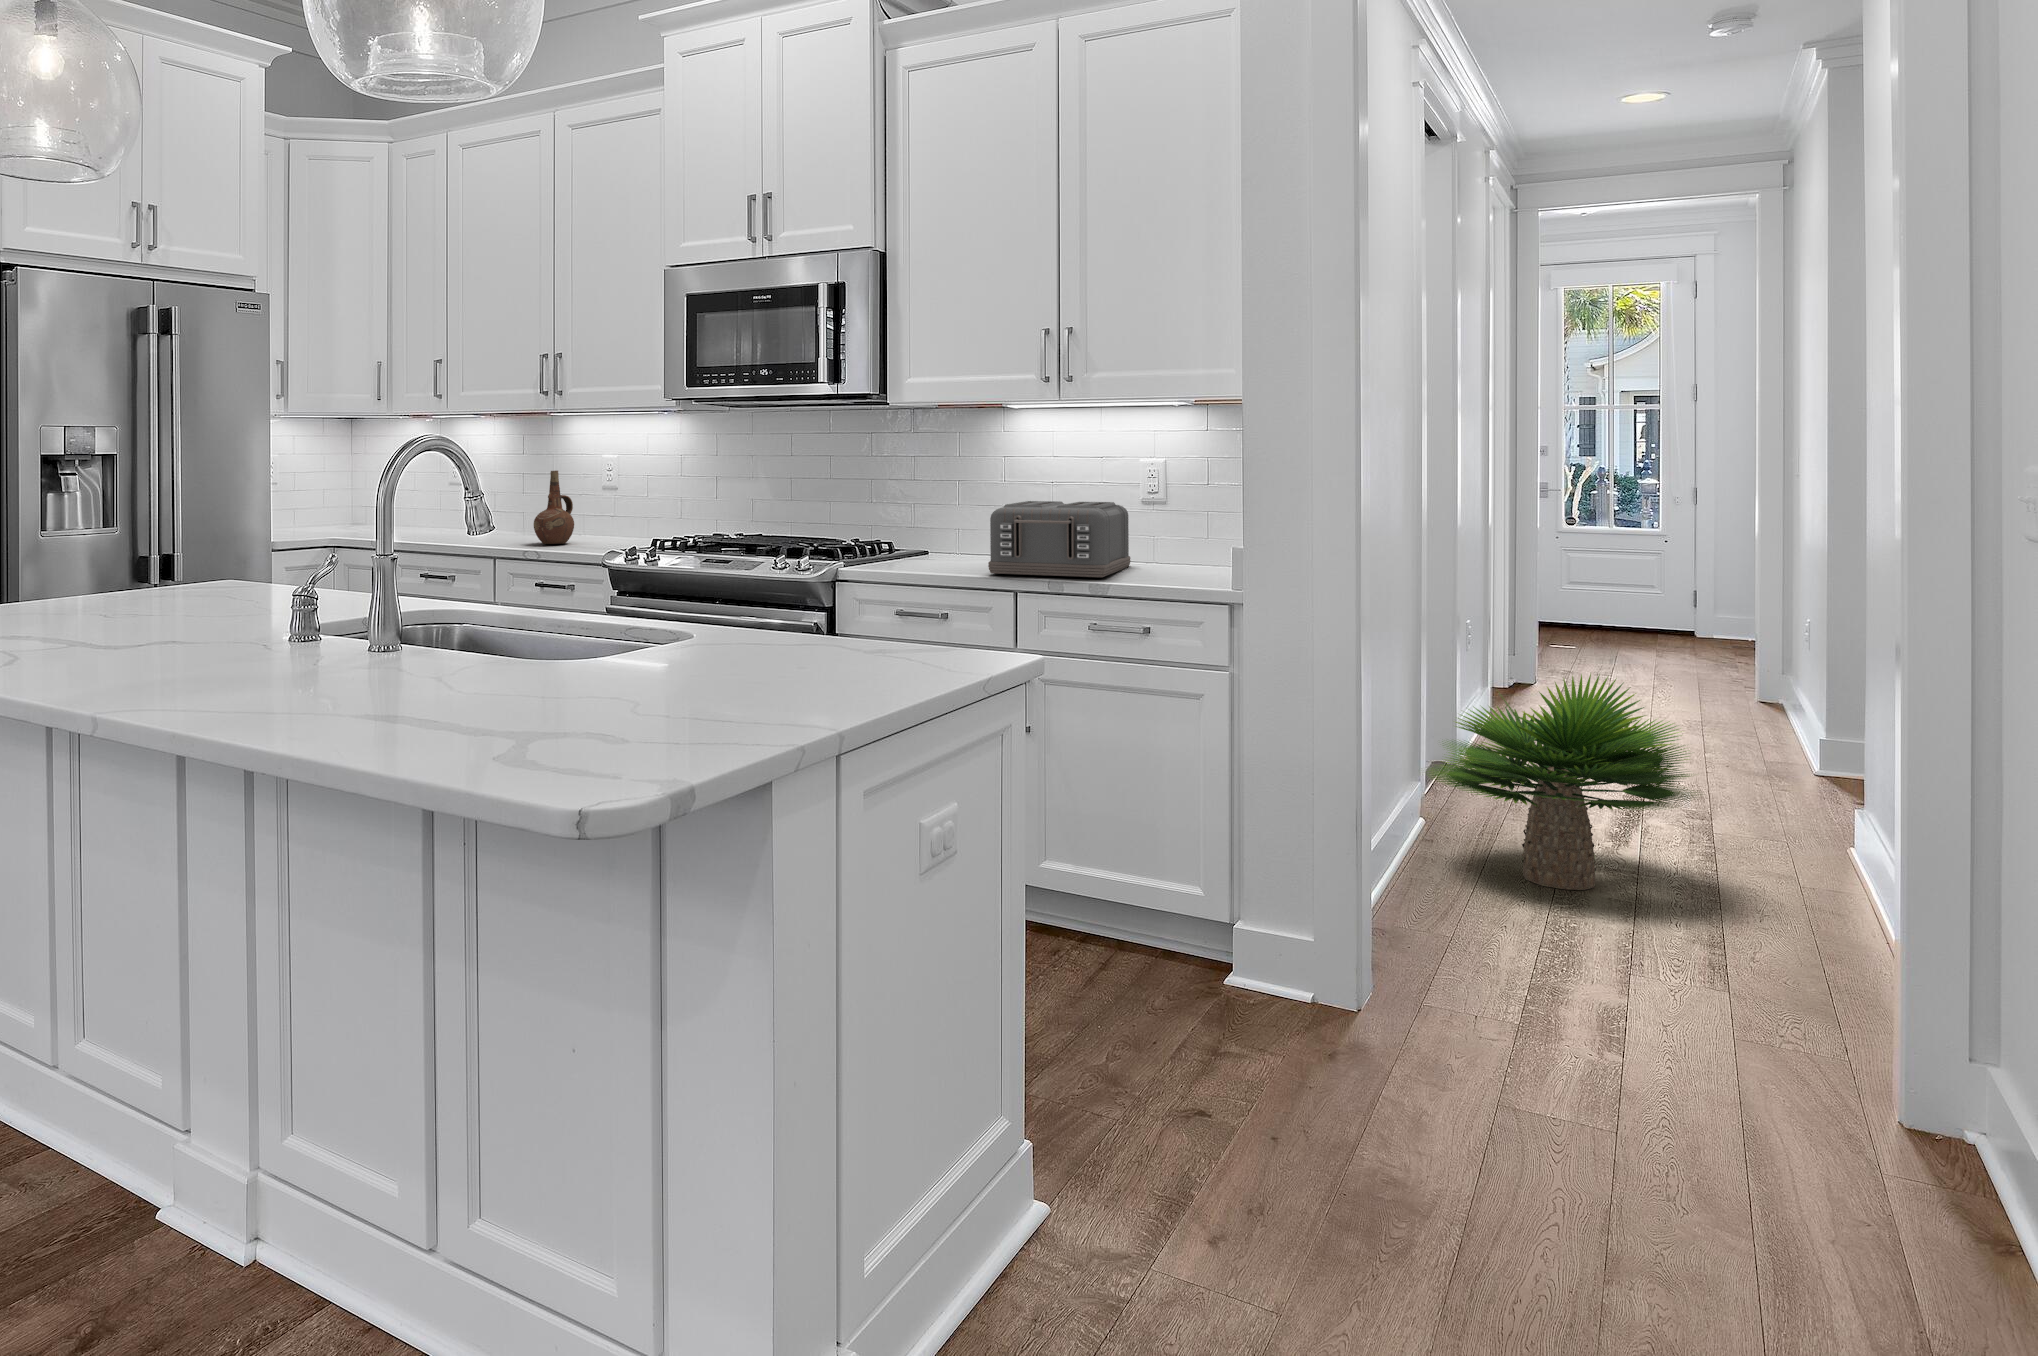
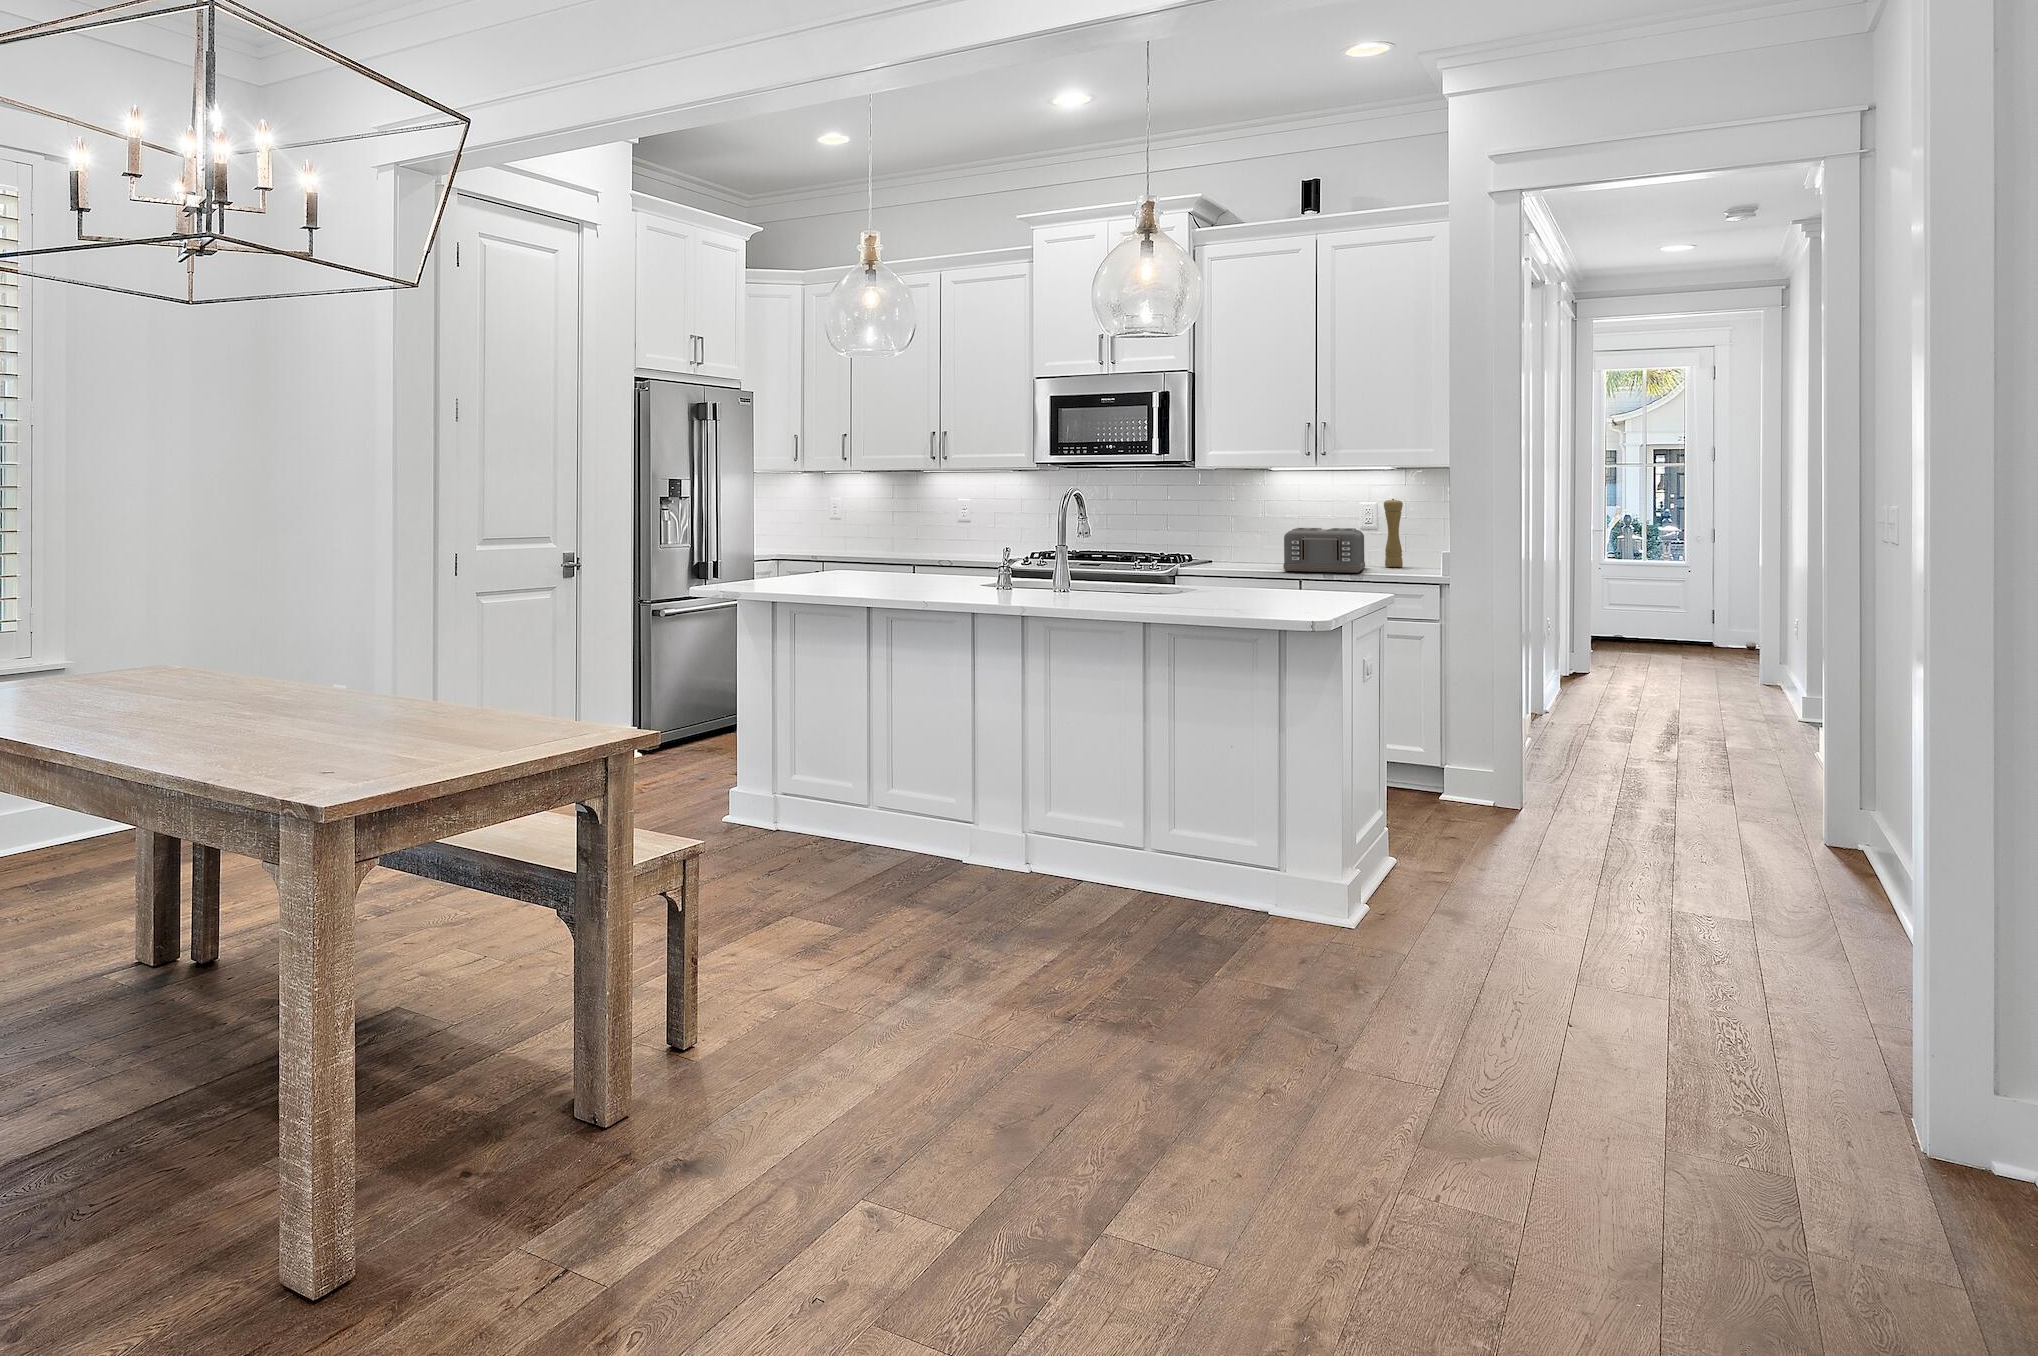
pepper mill: none [1162,454,1191,565] -> present [1384,499,1403,567]
ceramic pitcher: present [534,471,574,544] -> none [936,508,963,556]
potted plant: present [1431,674,1696,890] -> none [1539,638,1723,773]

